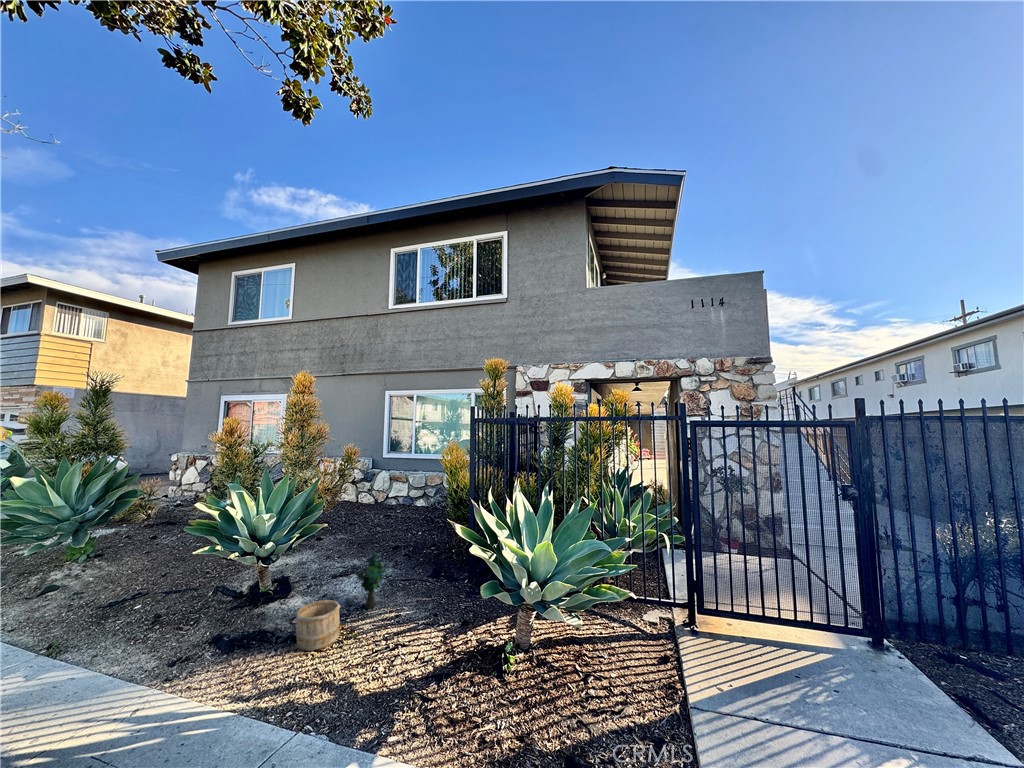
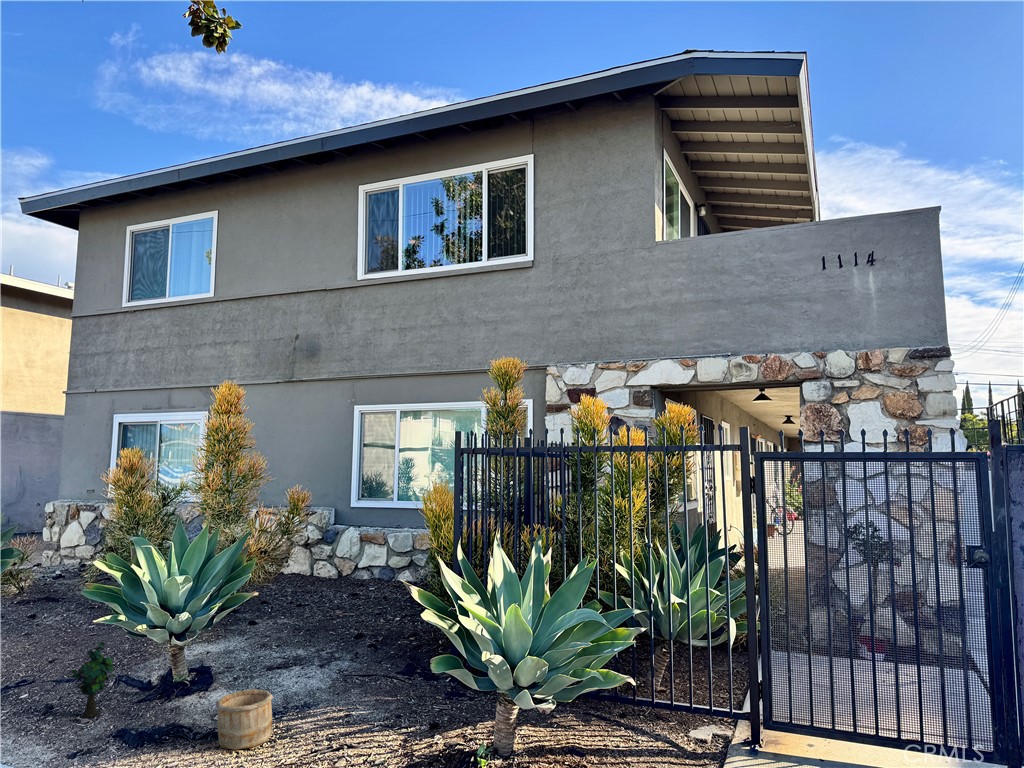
decorative plant: present [356,551,386,608] -> present [71,642,114,717]

